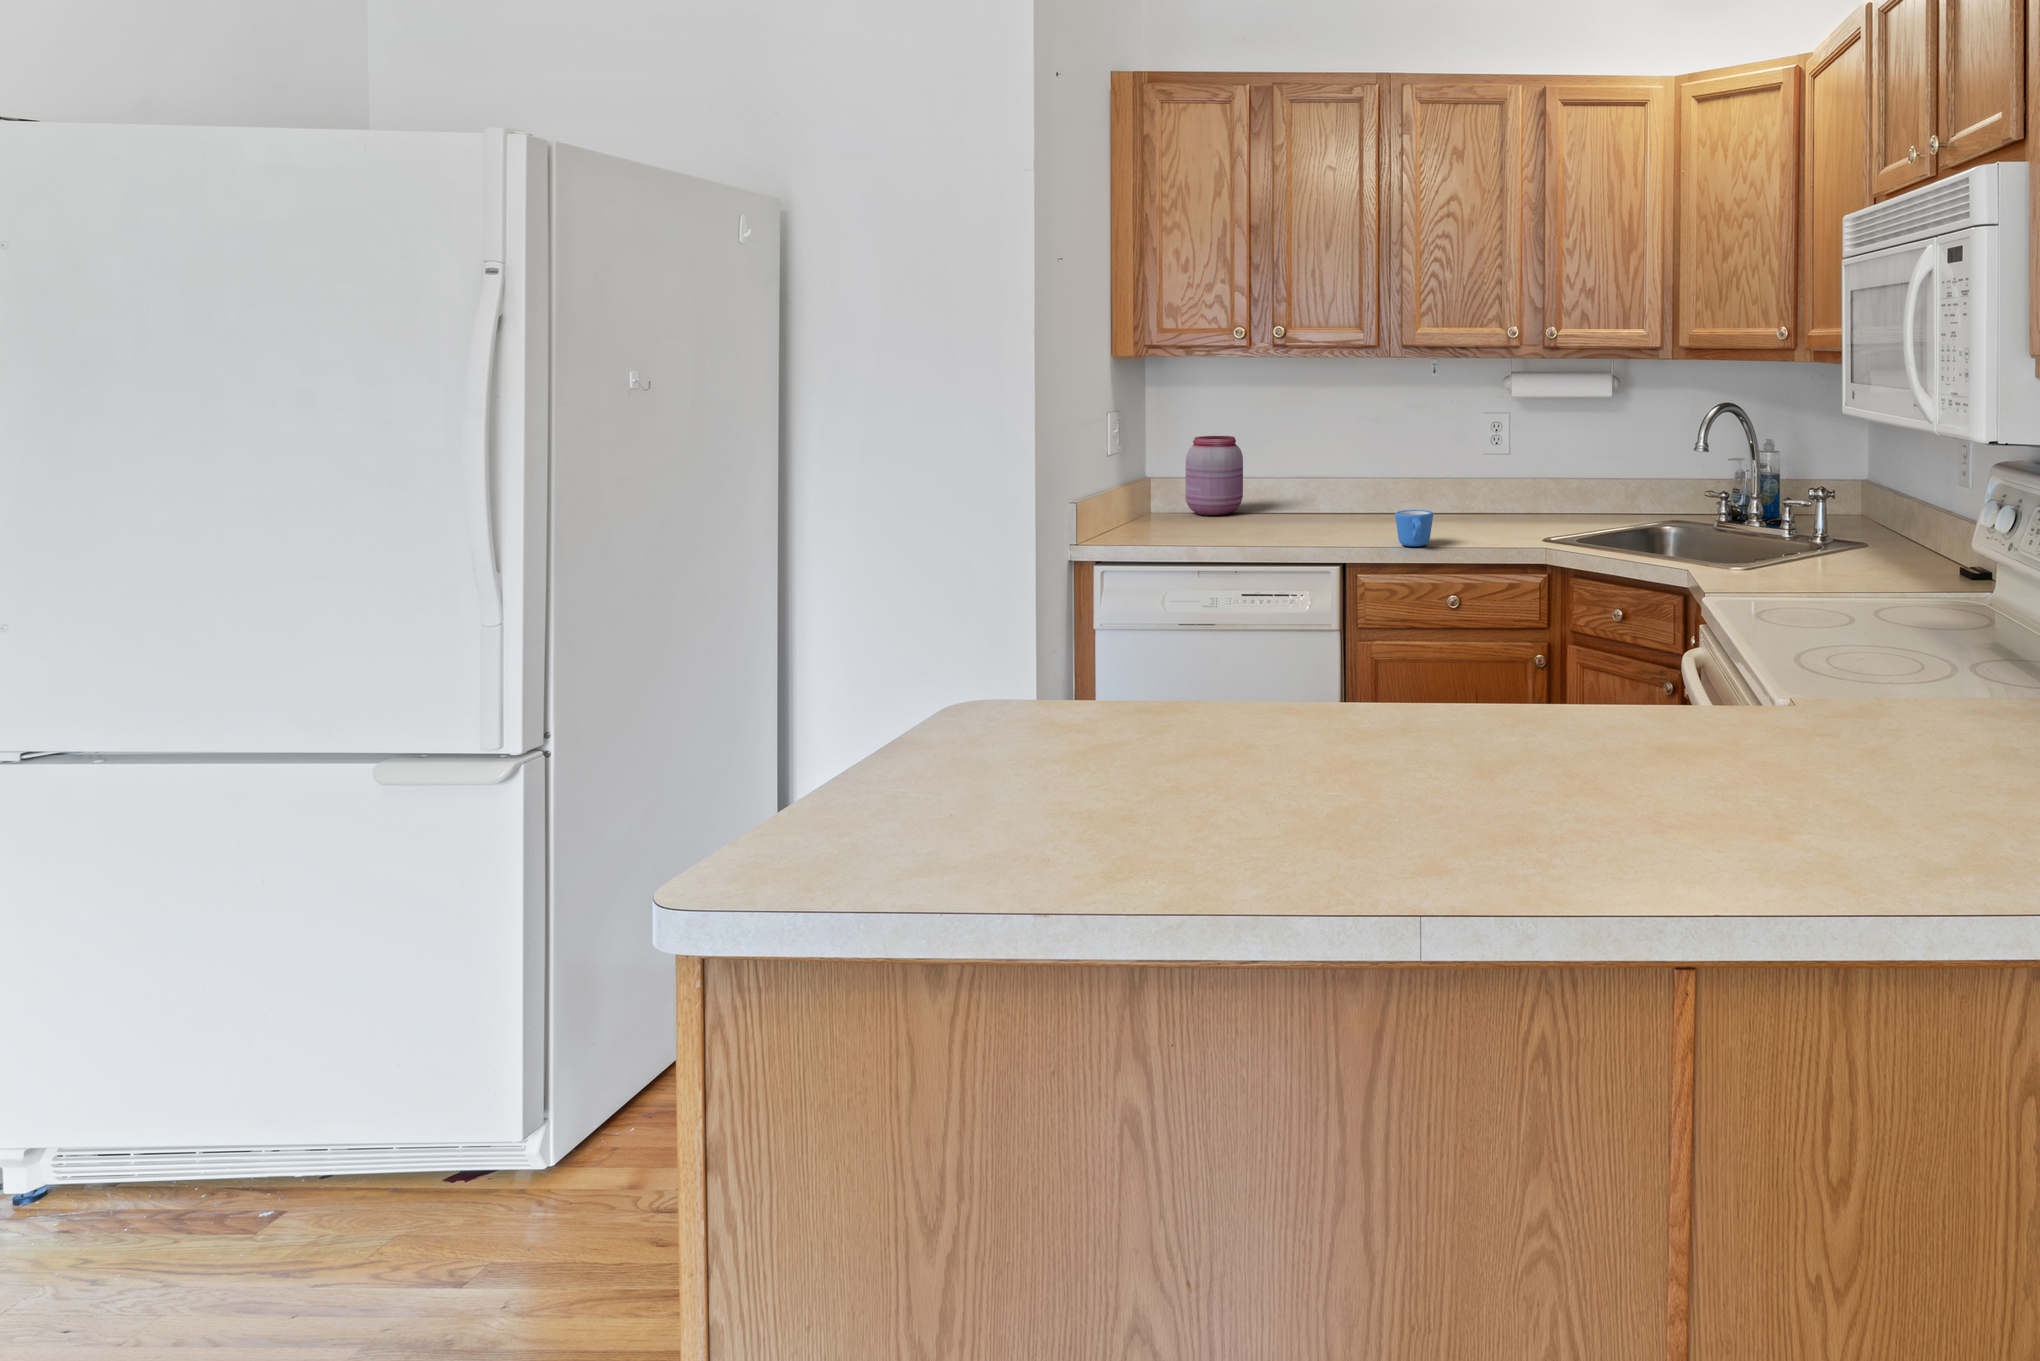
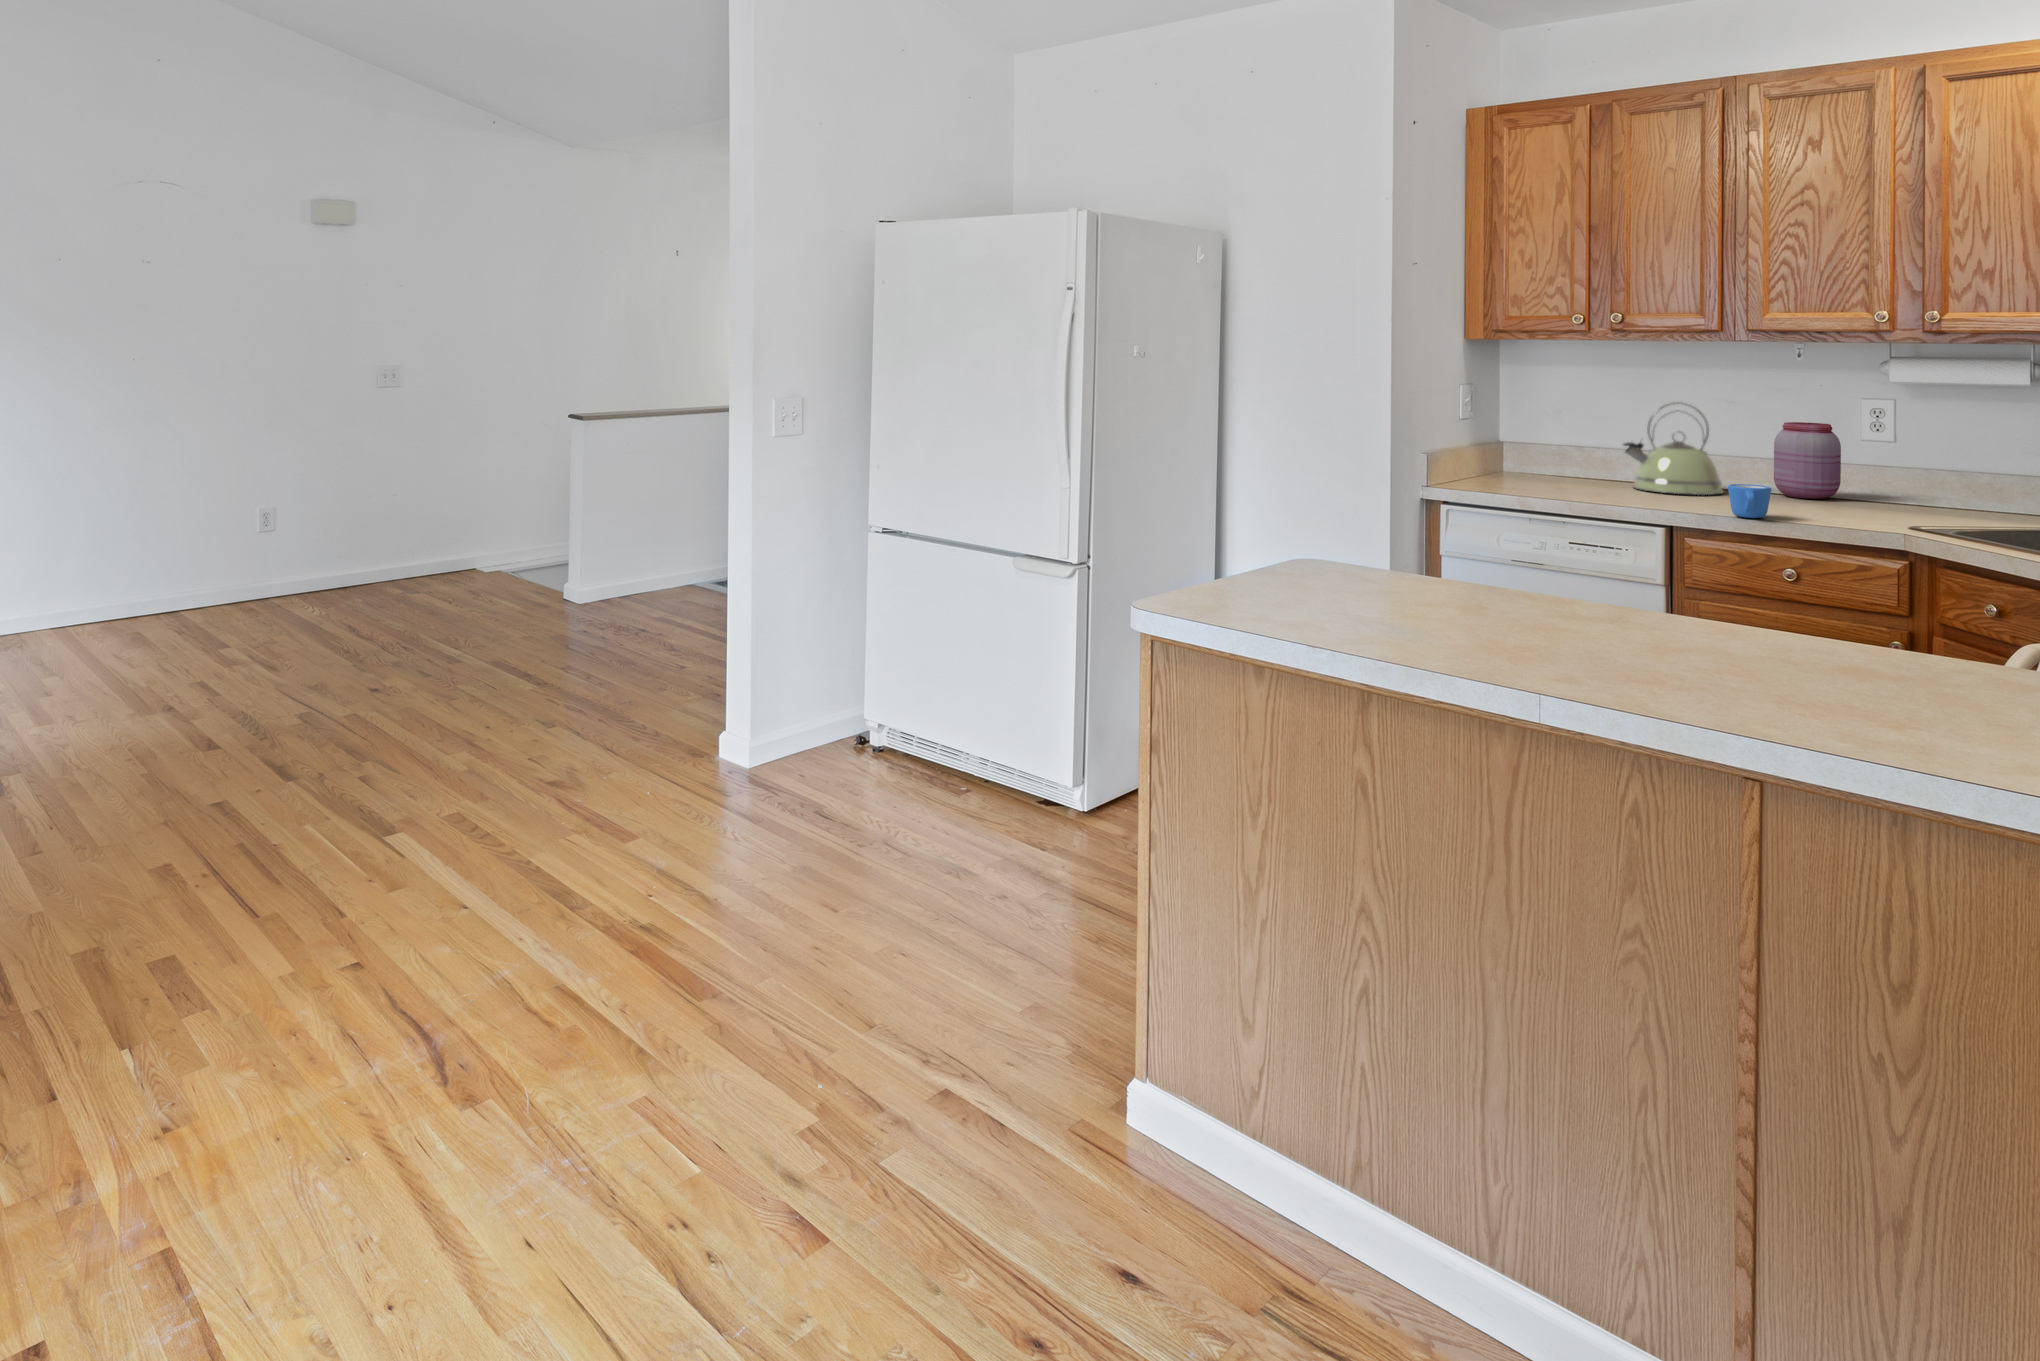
kettle: none [1283,421,1376,521] -> present [1623,403,1723,495]
jar: present [1185,436,1243,515] -> present [1774,422,1841,499]

